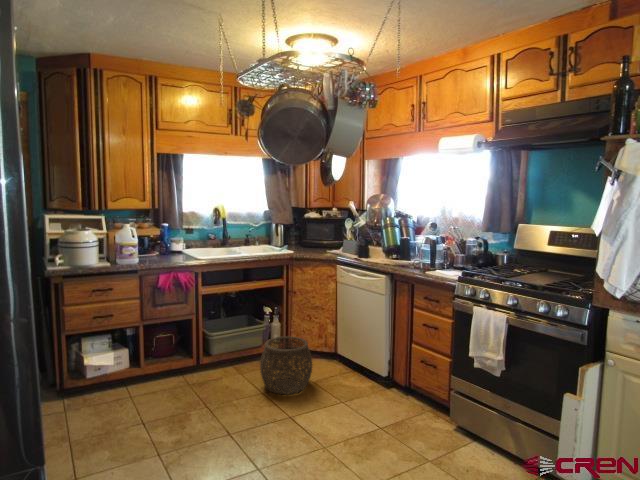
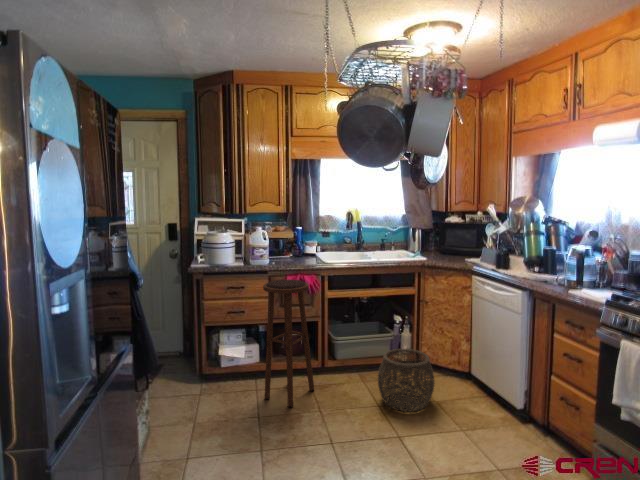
stool: none [140,277,195,409] -> present [263,279,314,407]

